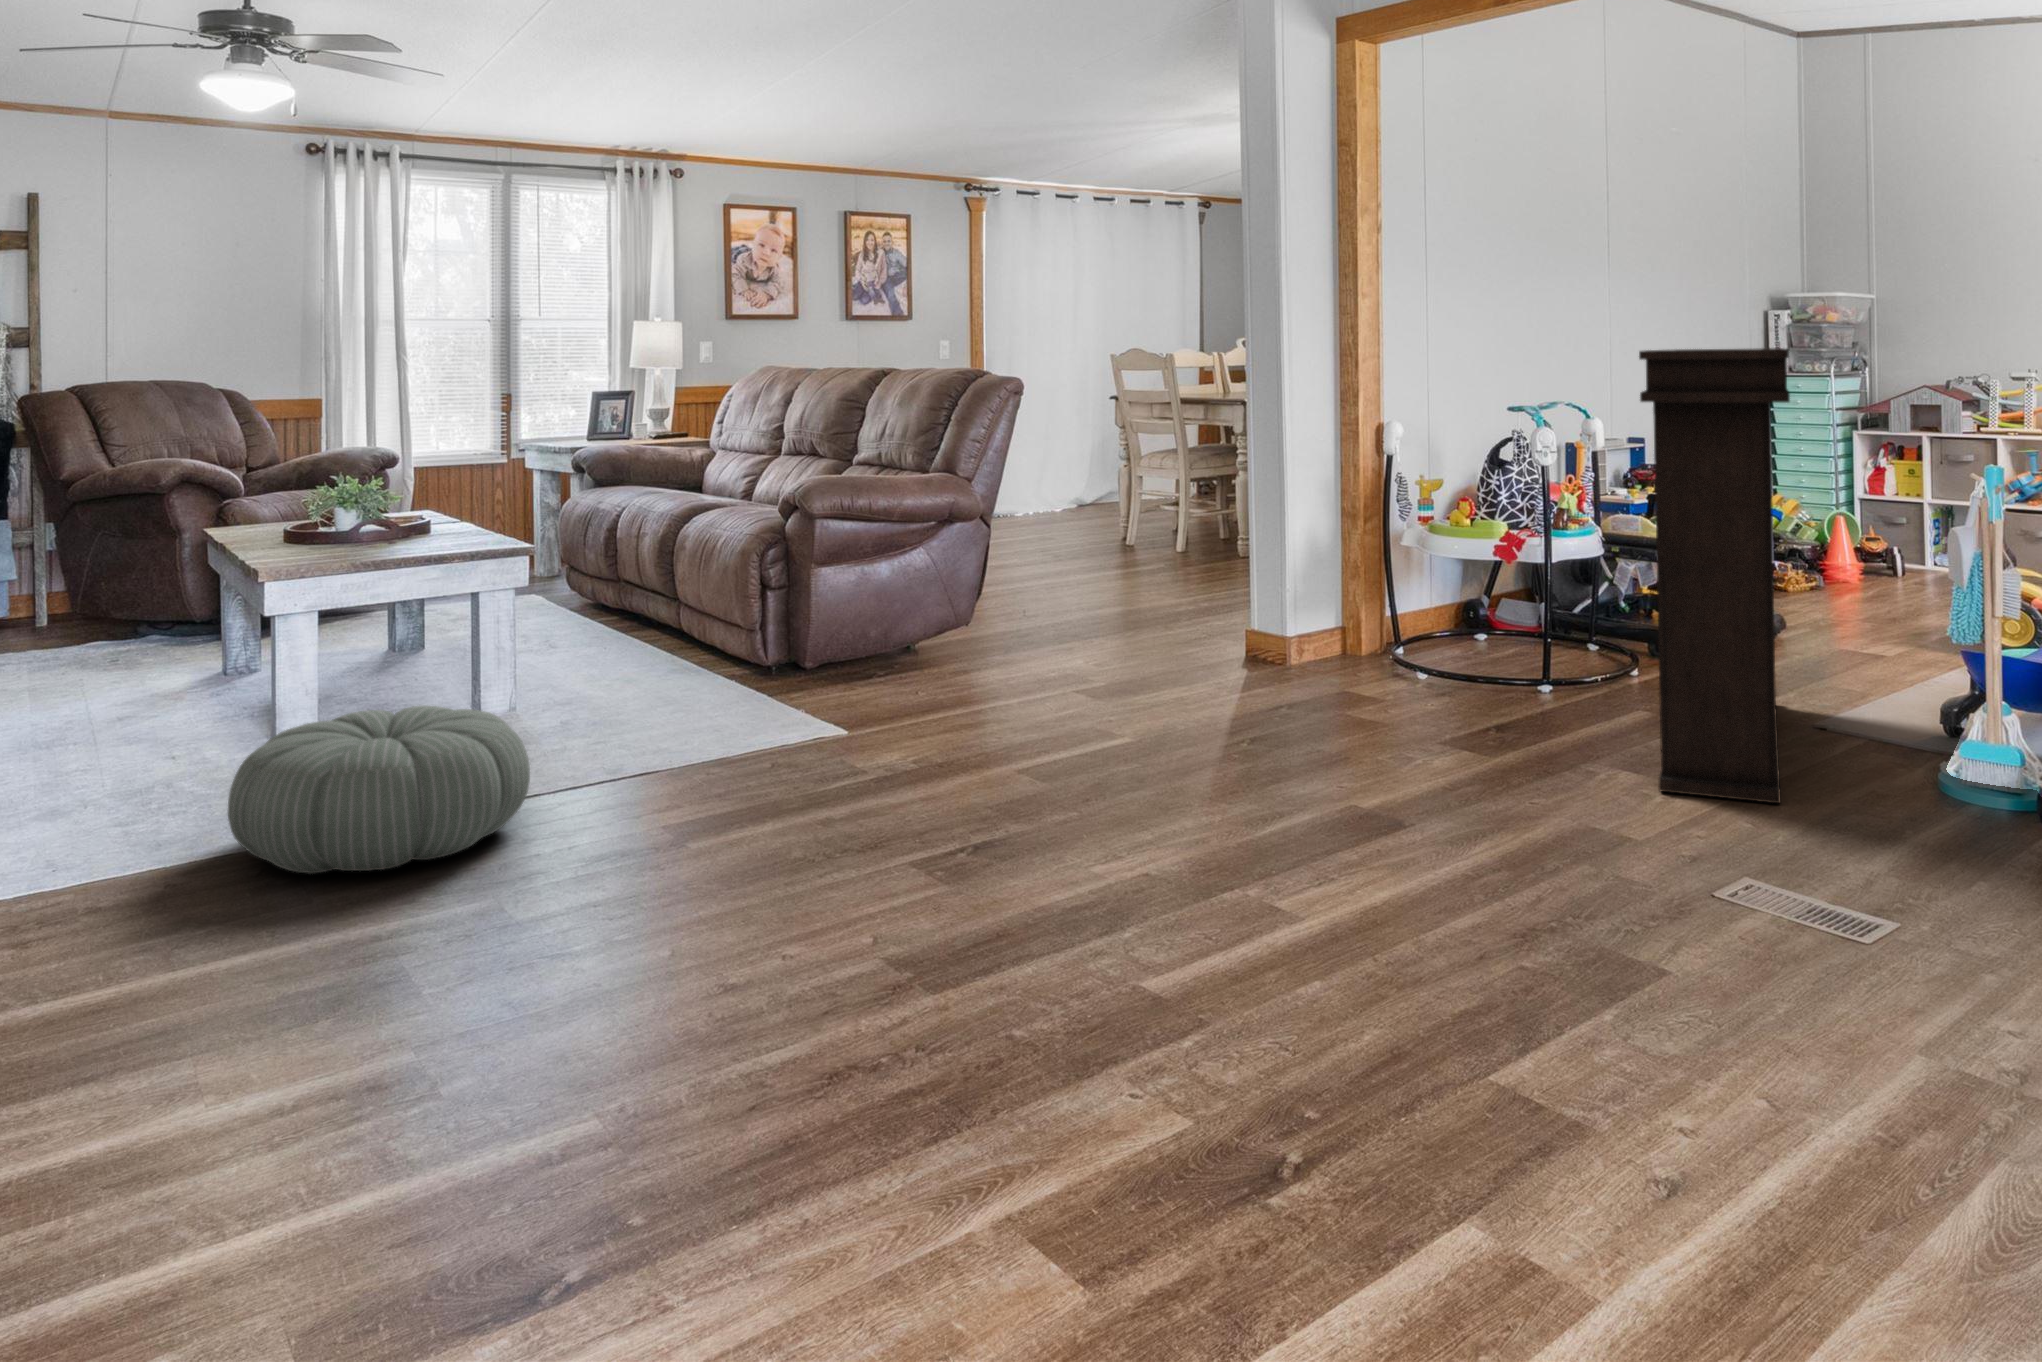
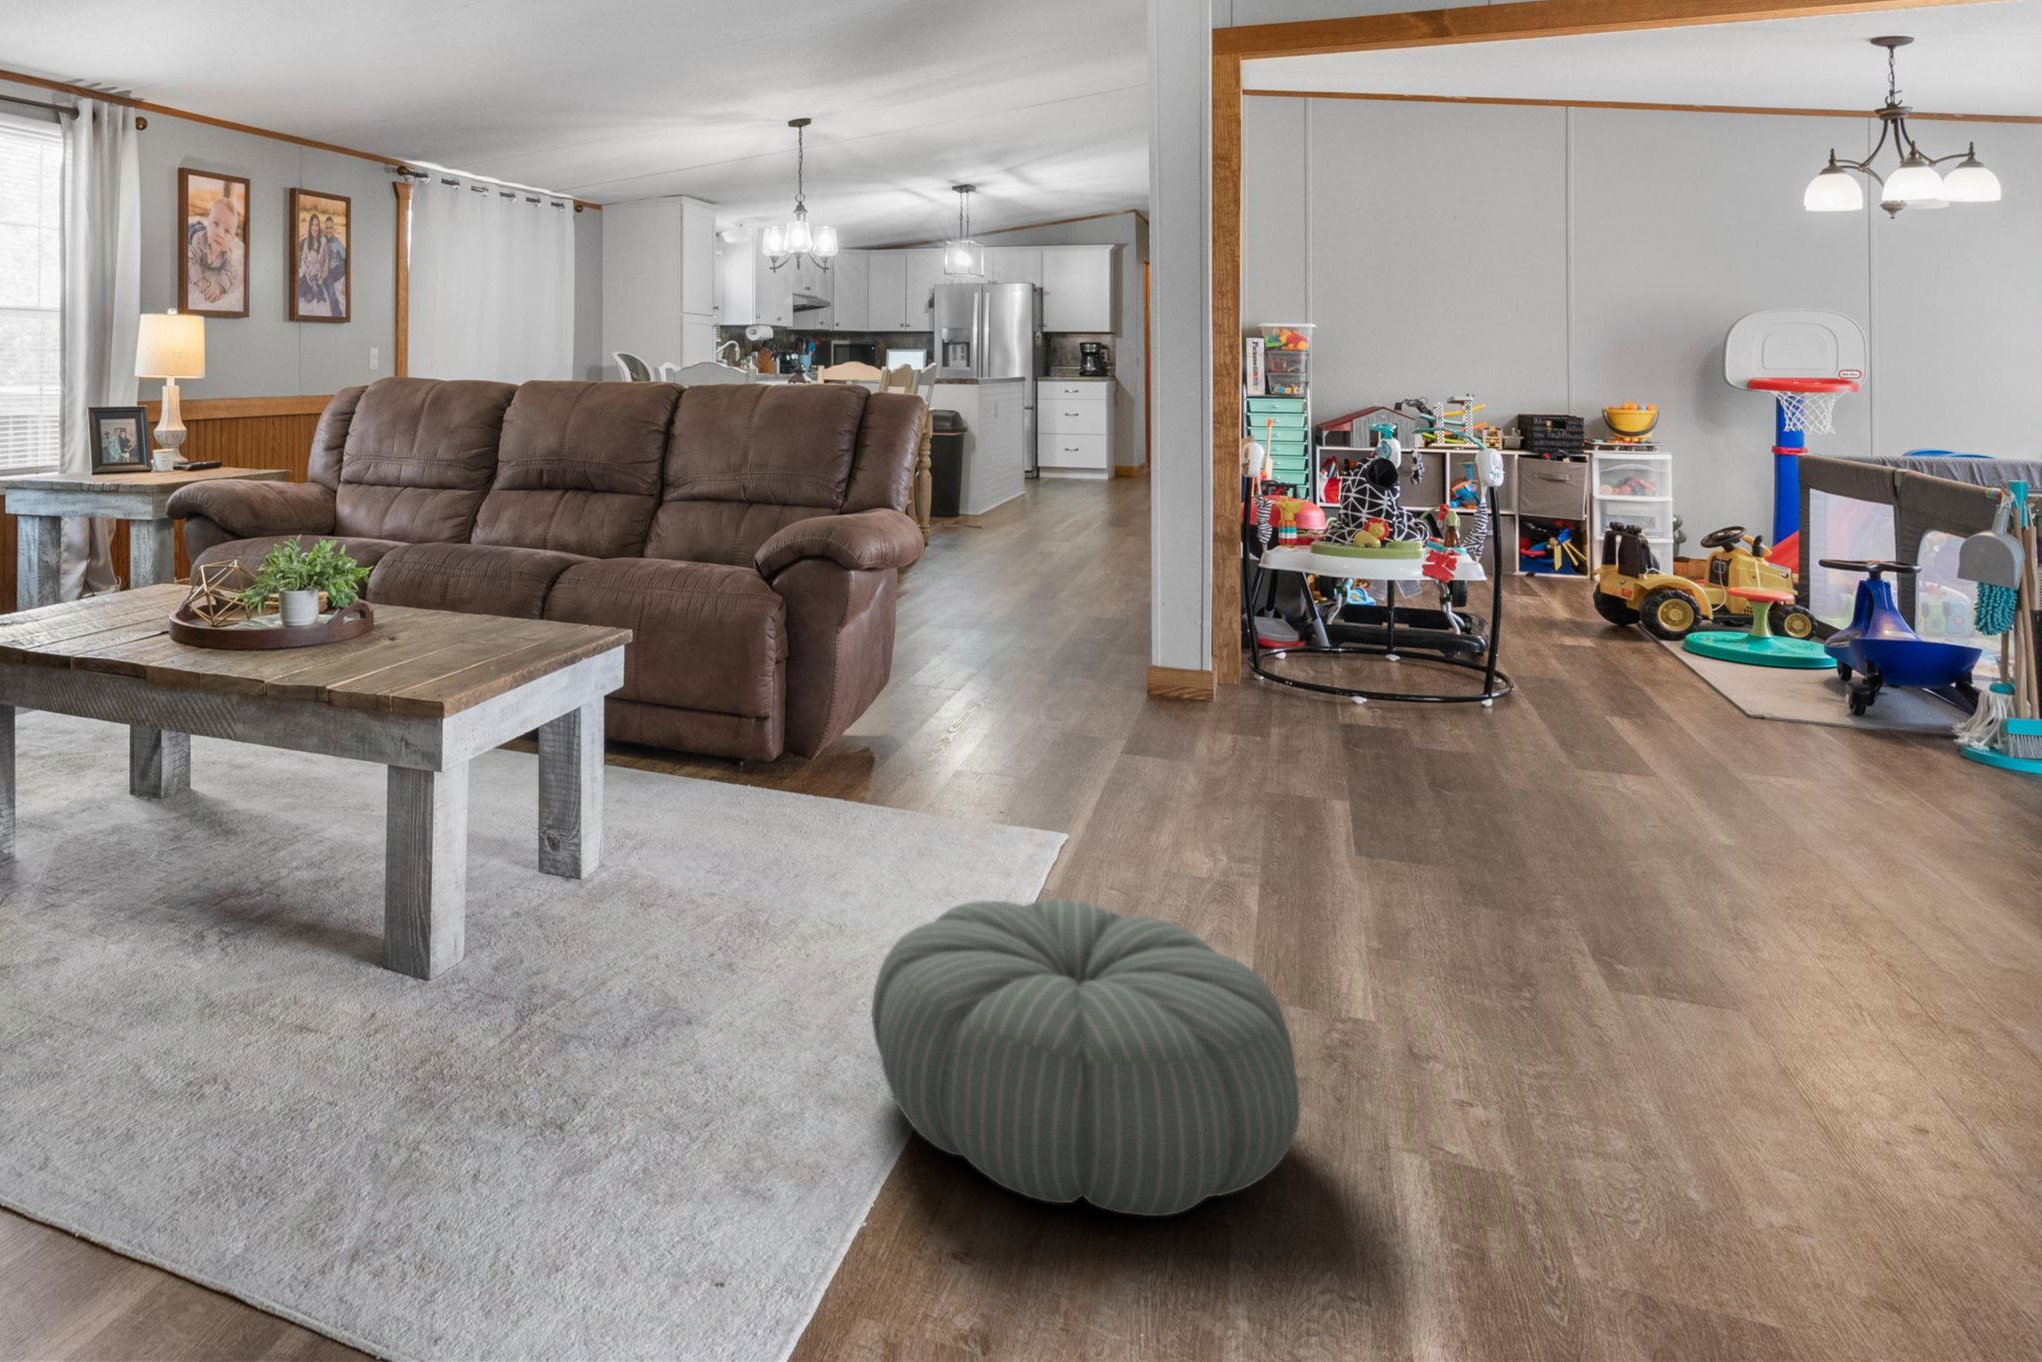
console table: present [1639,348,1790,803] -> none [1601,389,2039,820]

